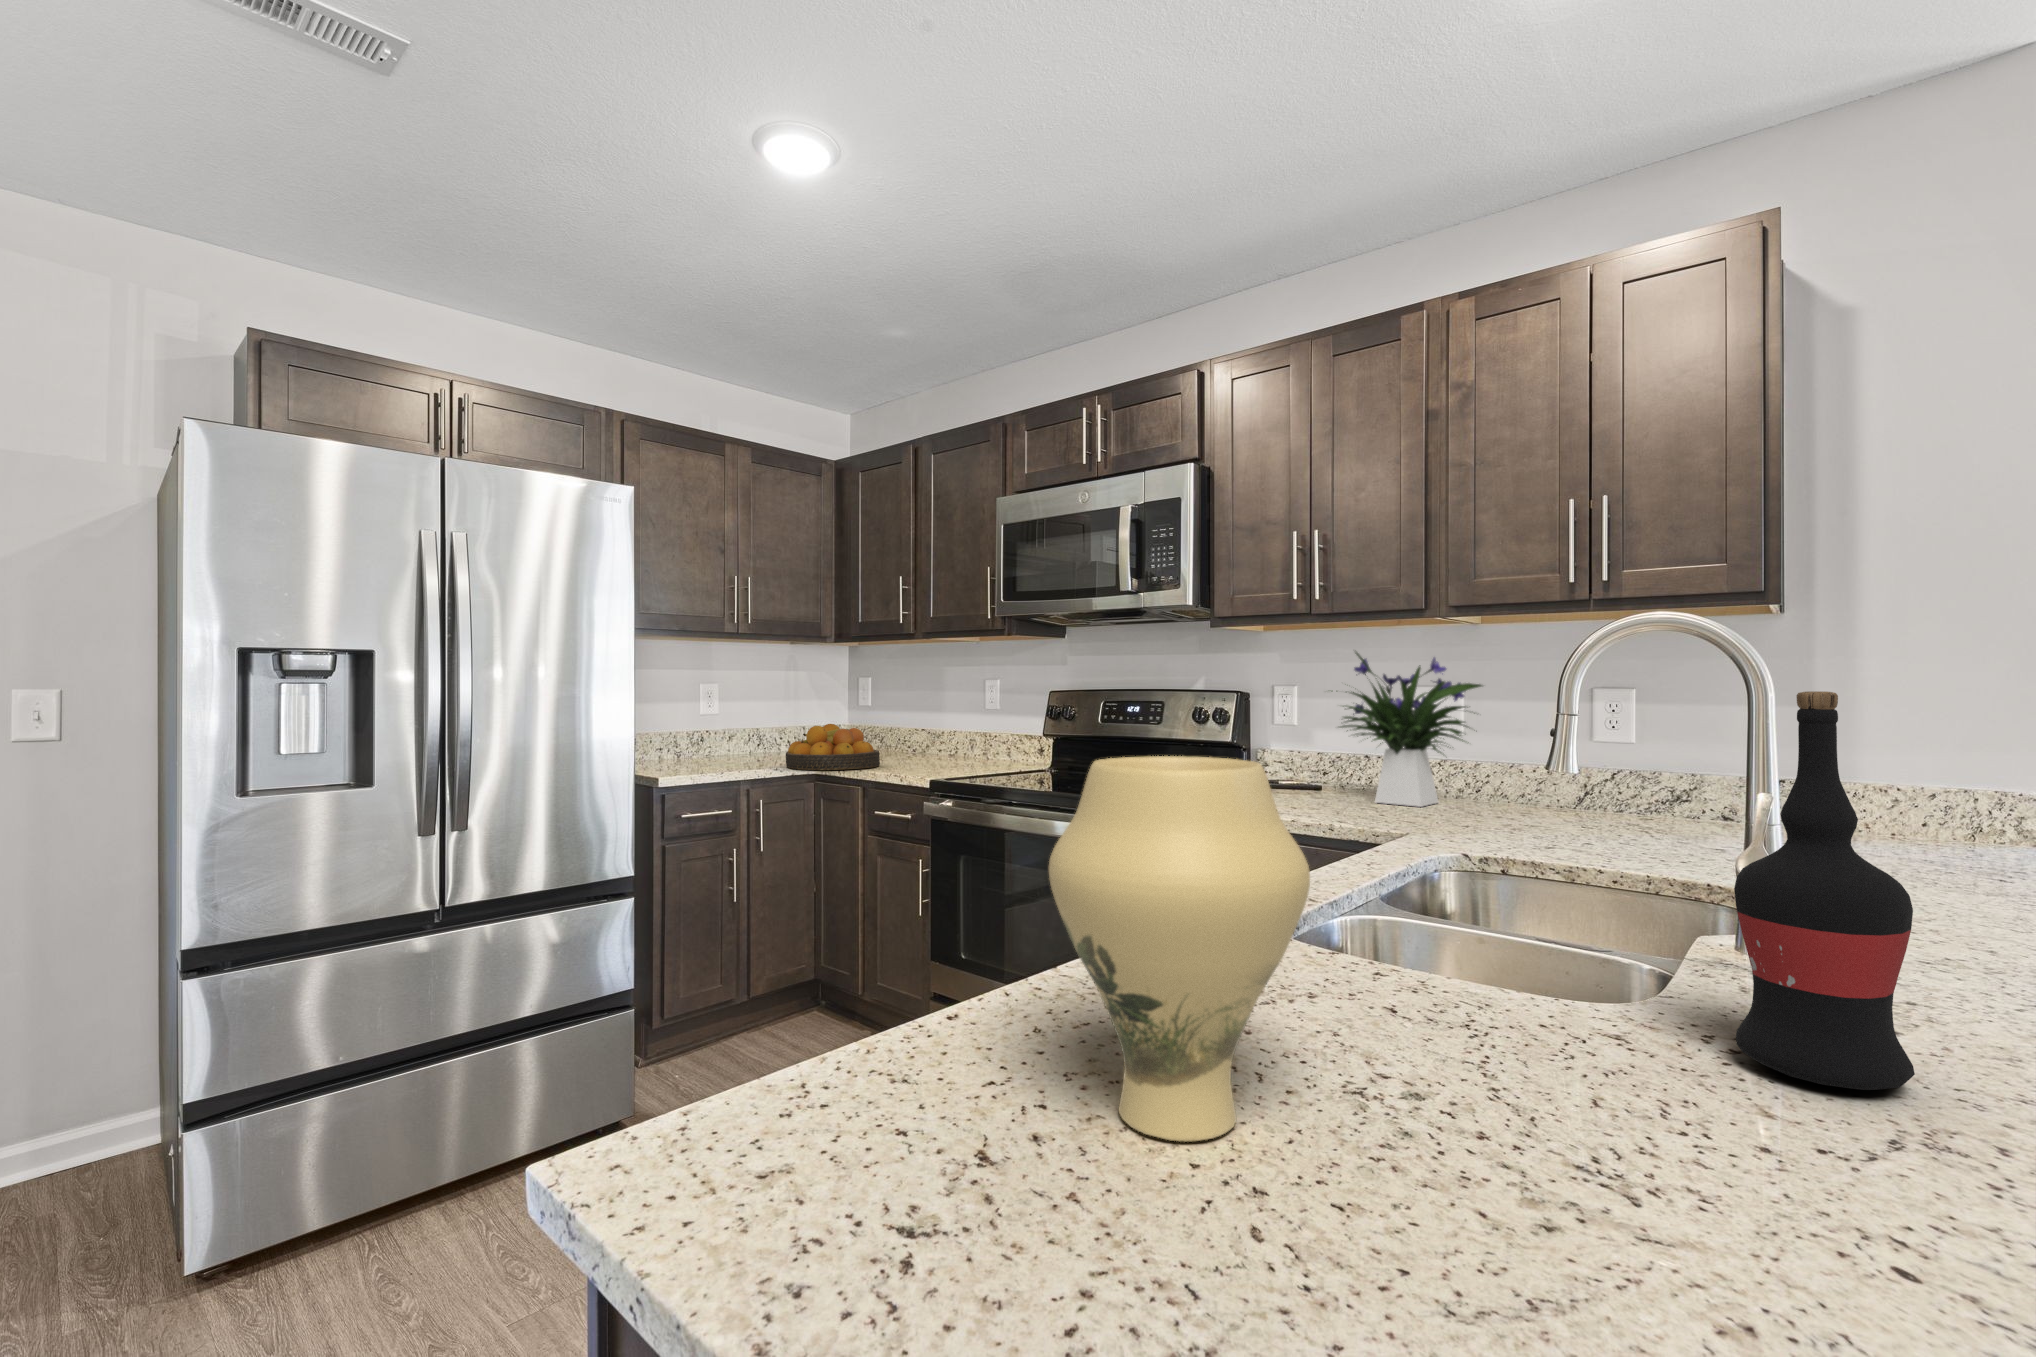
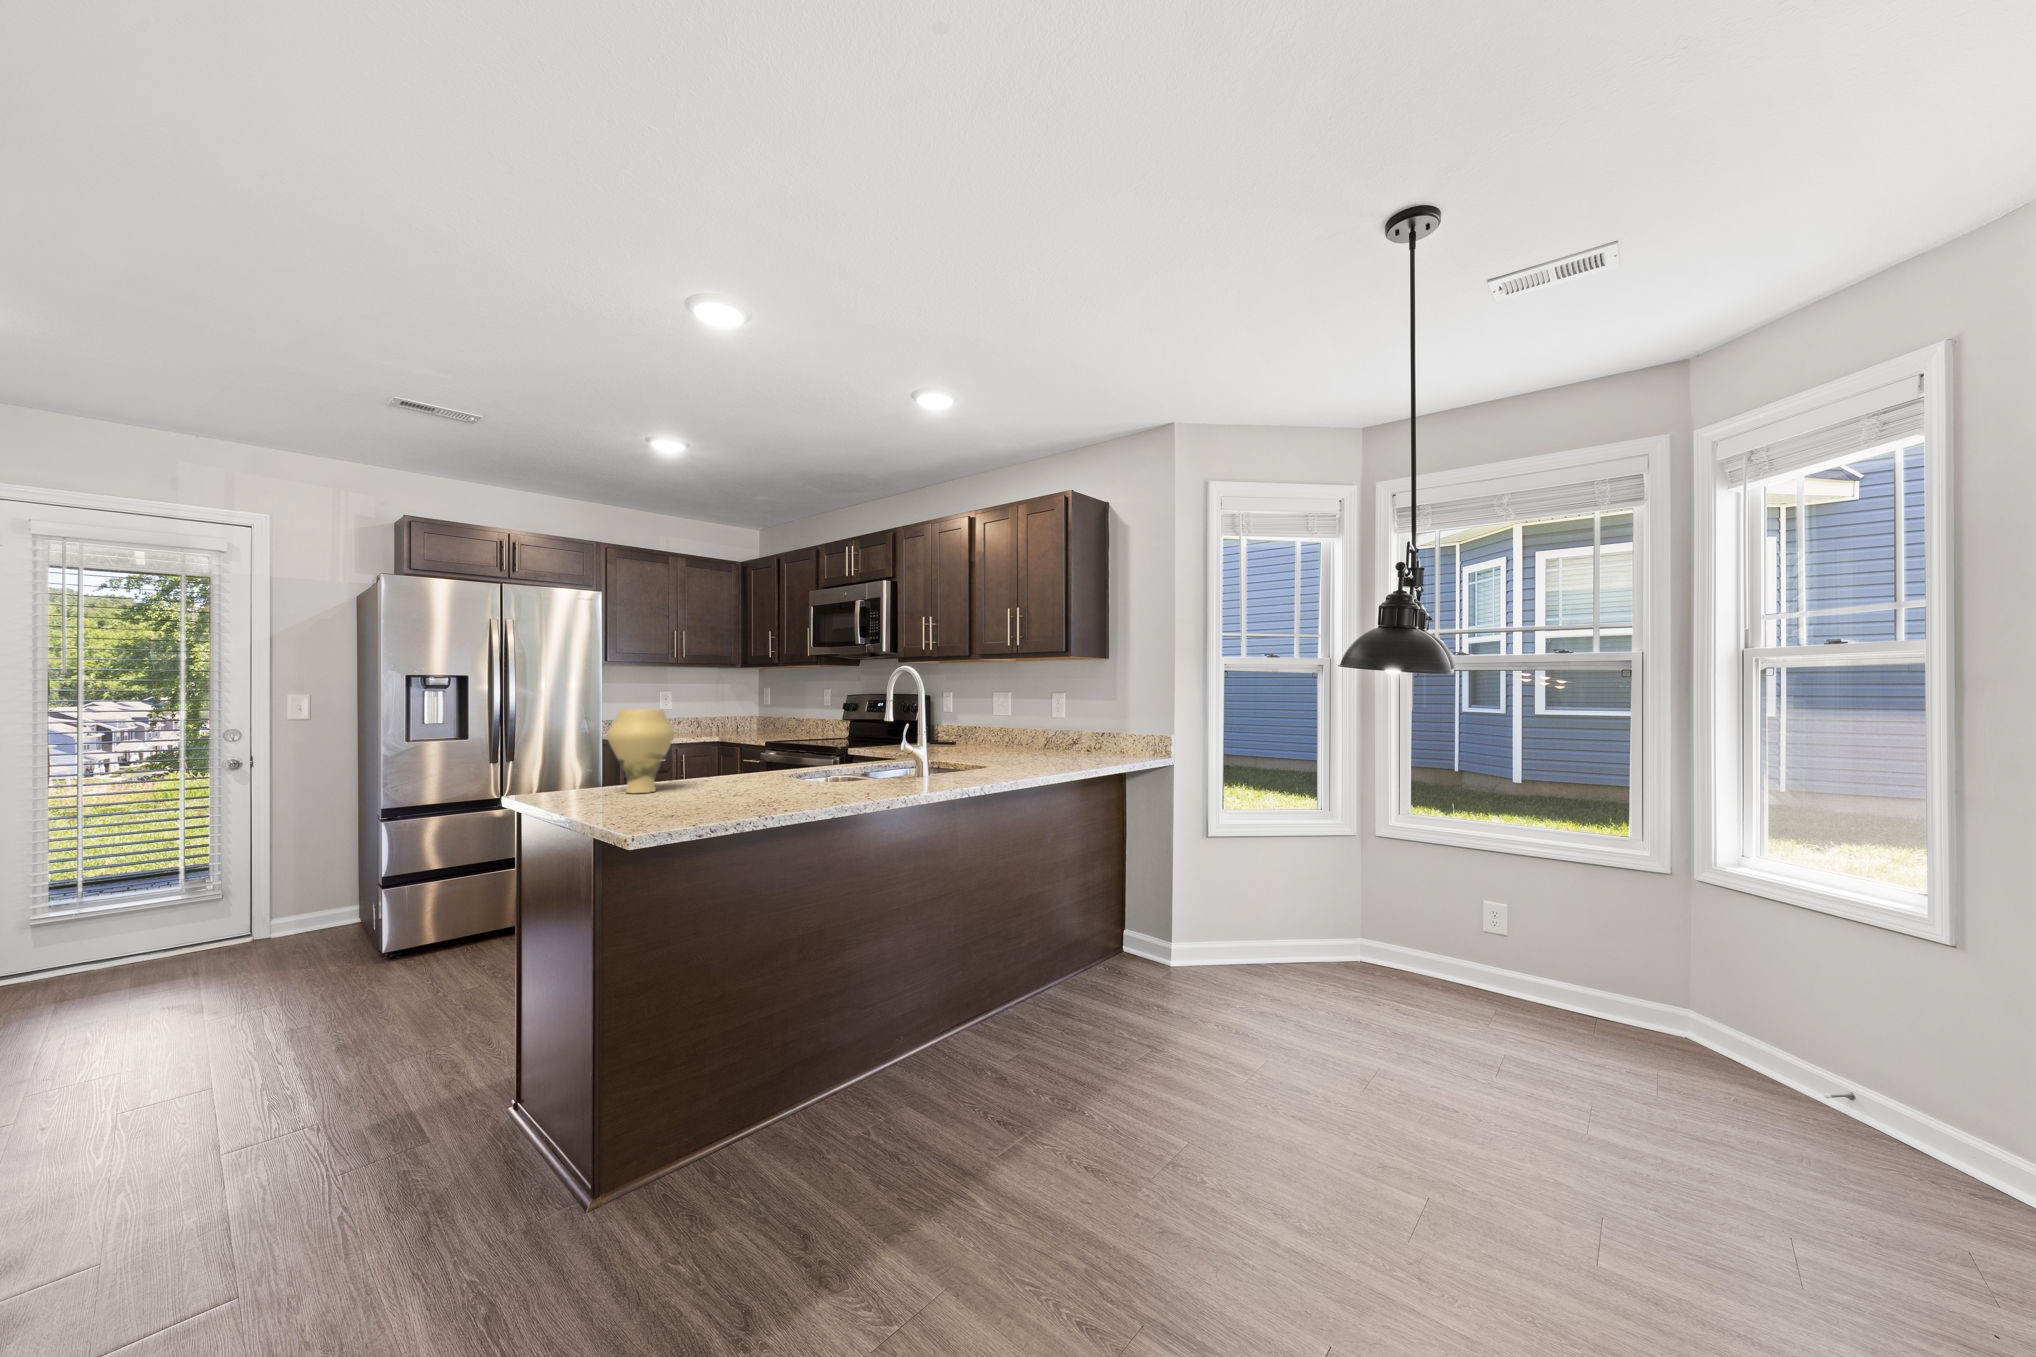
flower arrangement: present [1341,652,1482,807] -> none [932,674,1006,750]
wine bottle: present [1734,691,1915,1090] -> none [801,693,835,789]
fruit bowl: present [786,724,880,770] -> none [703,714,758,739]

